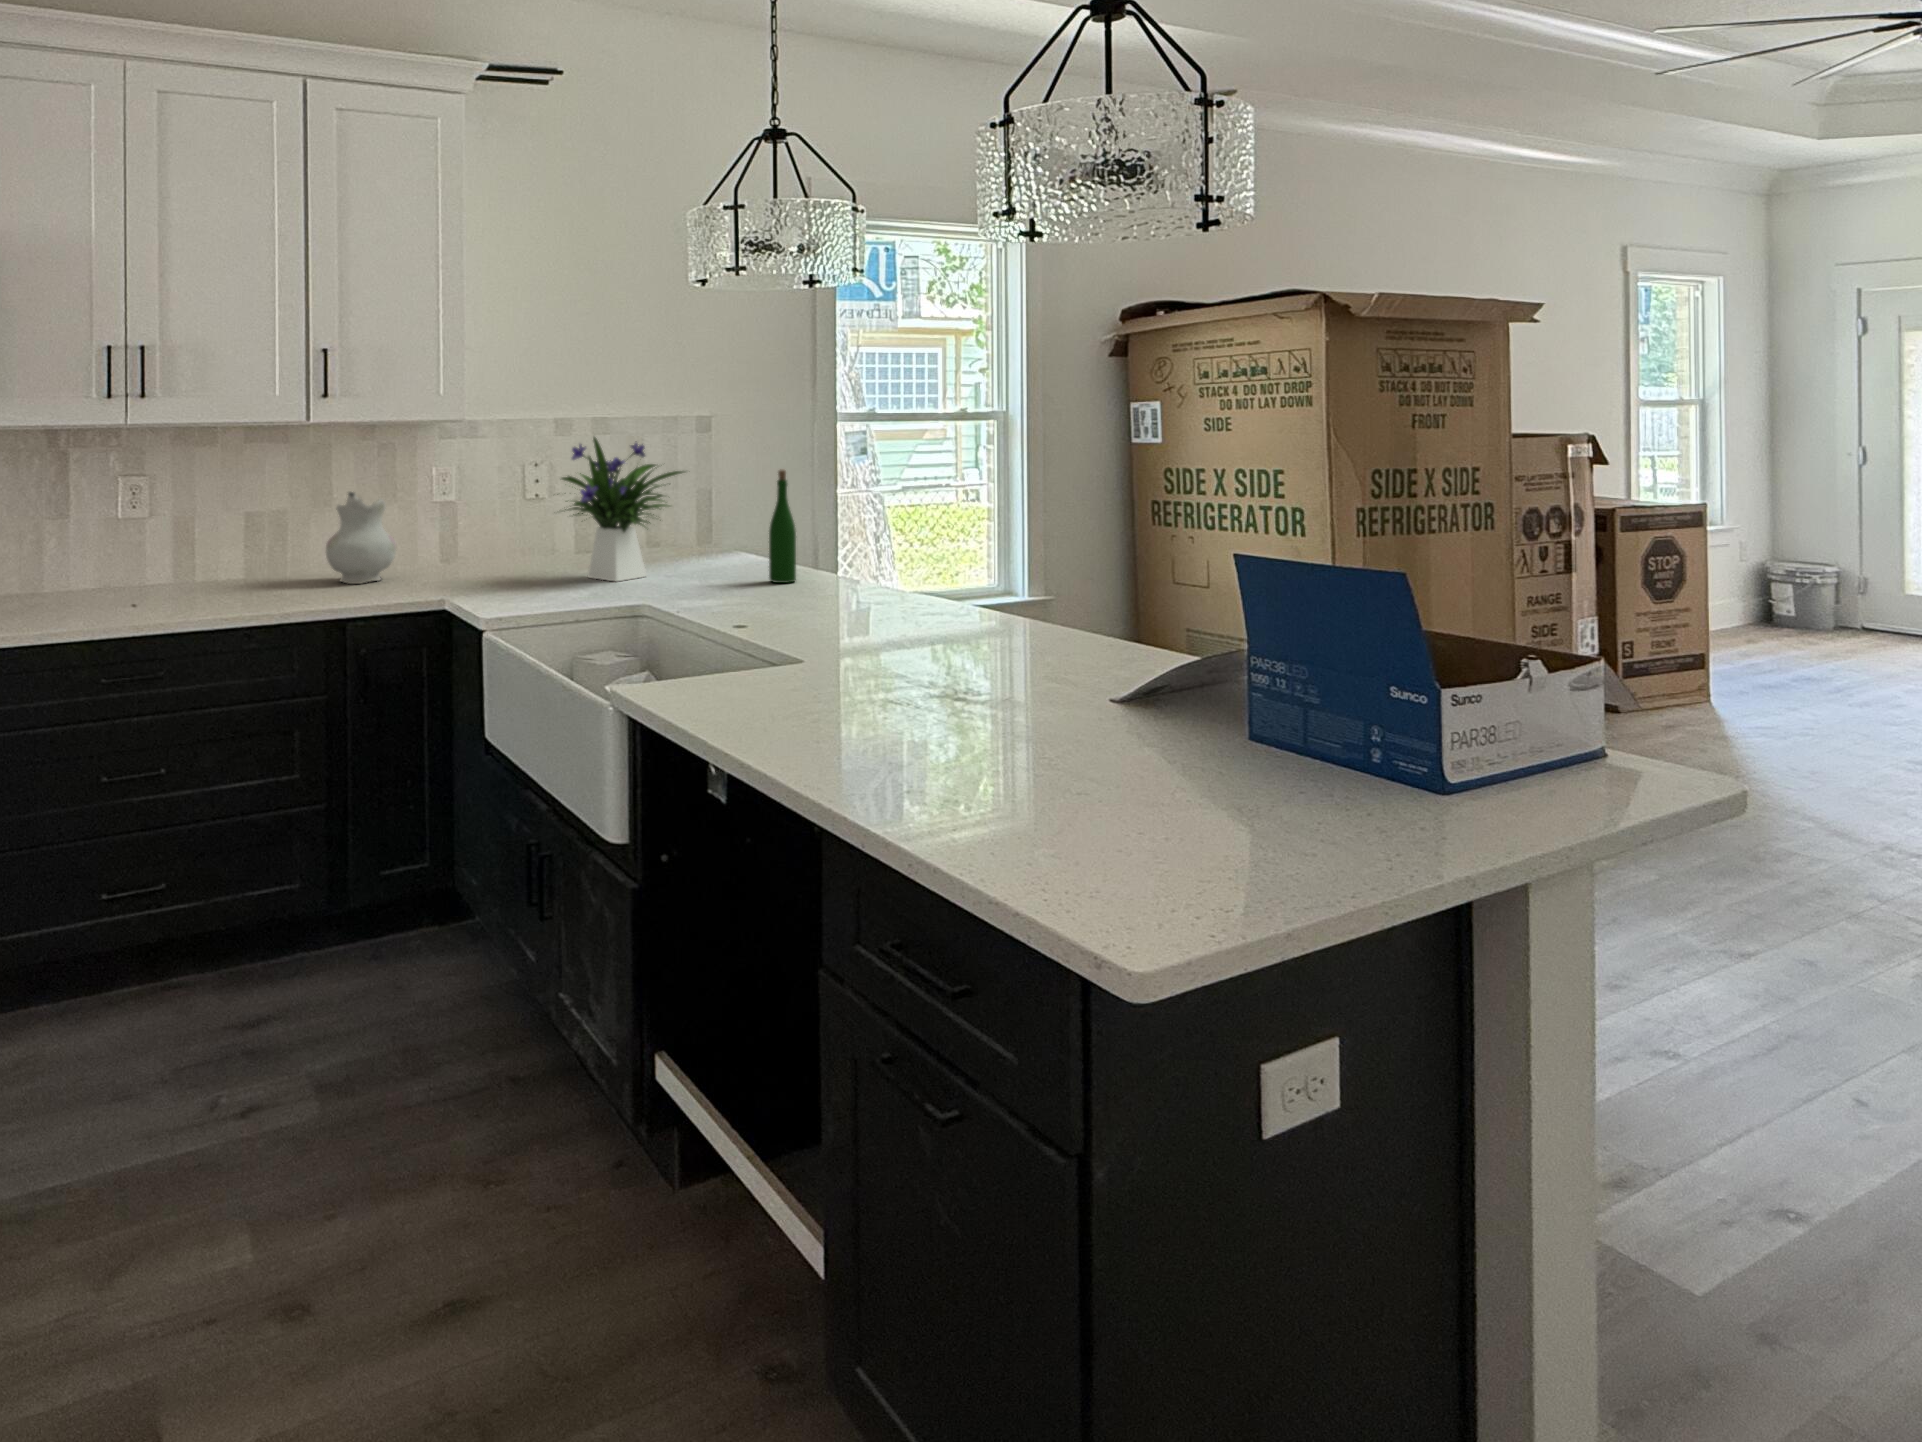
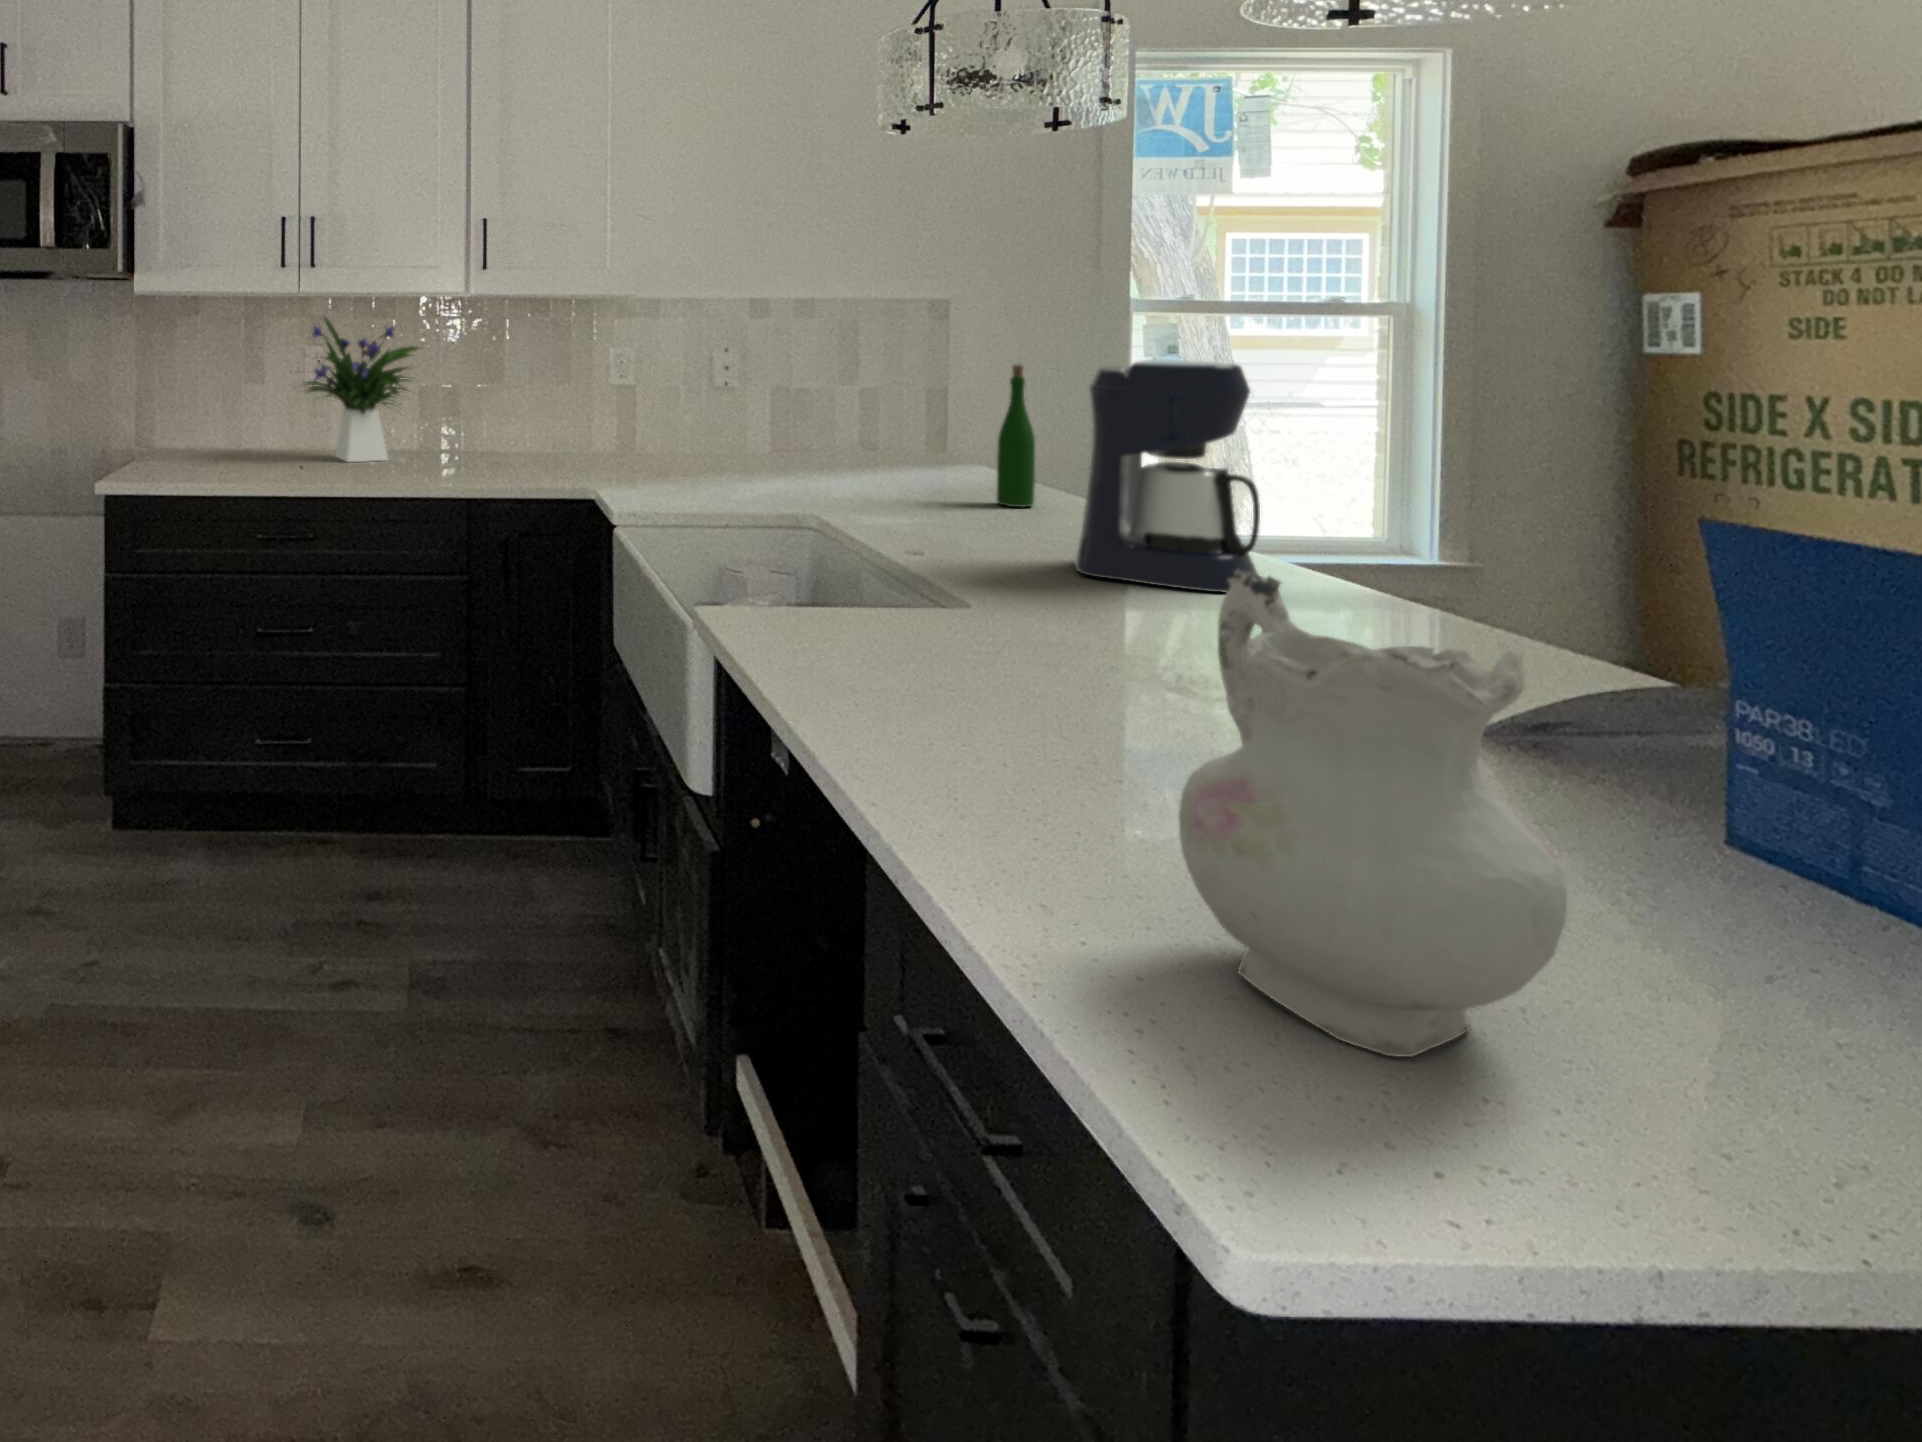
flower arrangement: present [562,437,684,581] -> present [306,318,422,462]
coffee maker: none [852,464,970,630] -> present [1075,359,1260,593]
ceramic pitcher: present [326,492,396,584] -> present [1179,569,1567,1057]

